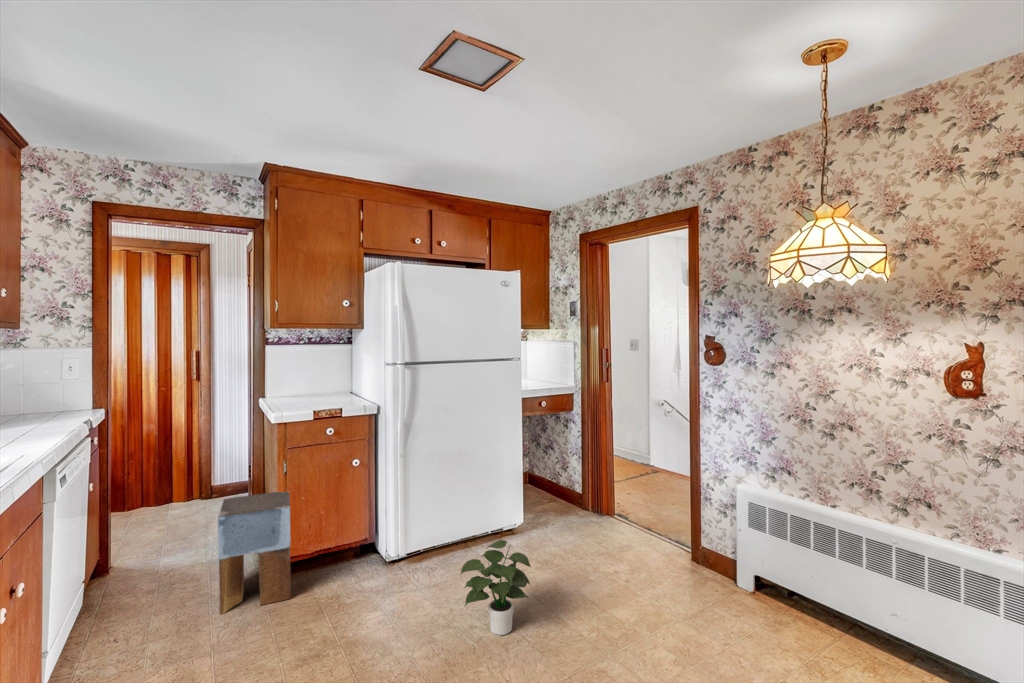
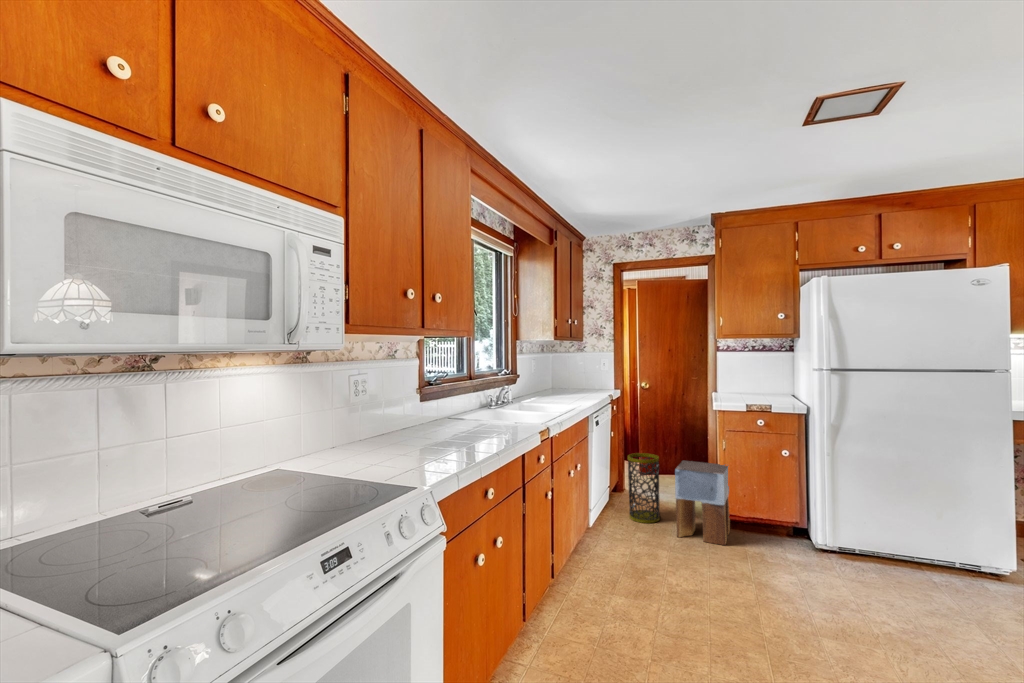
trash can: none [126,500,185,614] -> present [628,453,660,523]
potted plant: present [460,540,531,635] -> none [862,551,960,645]

